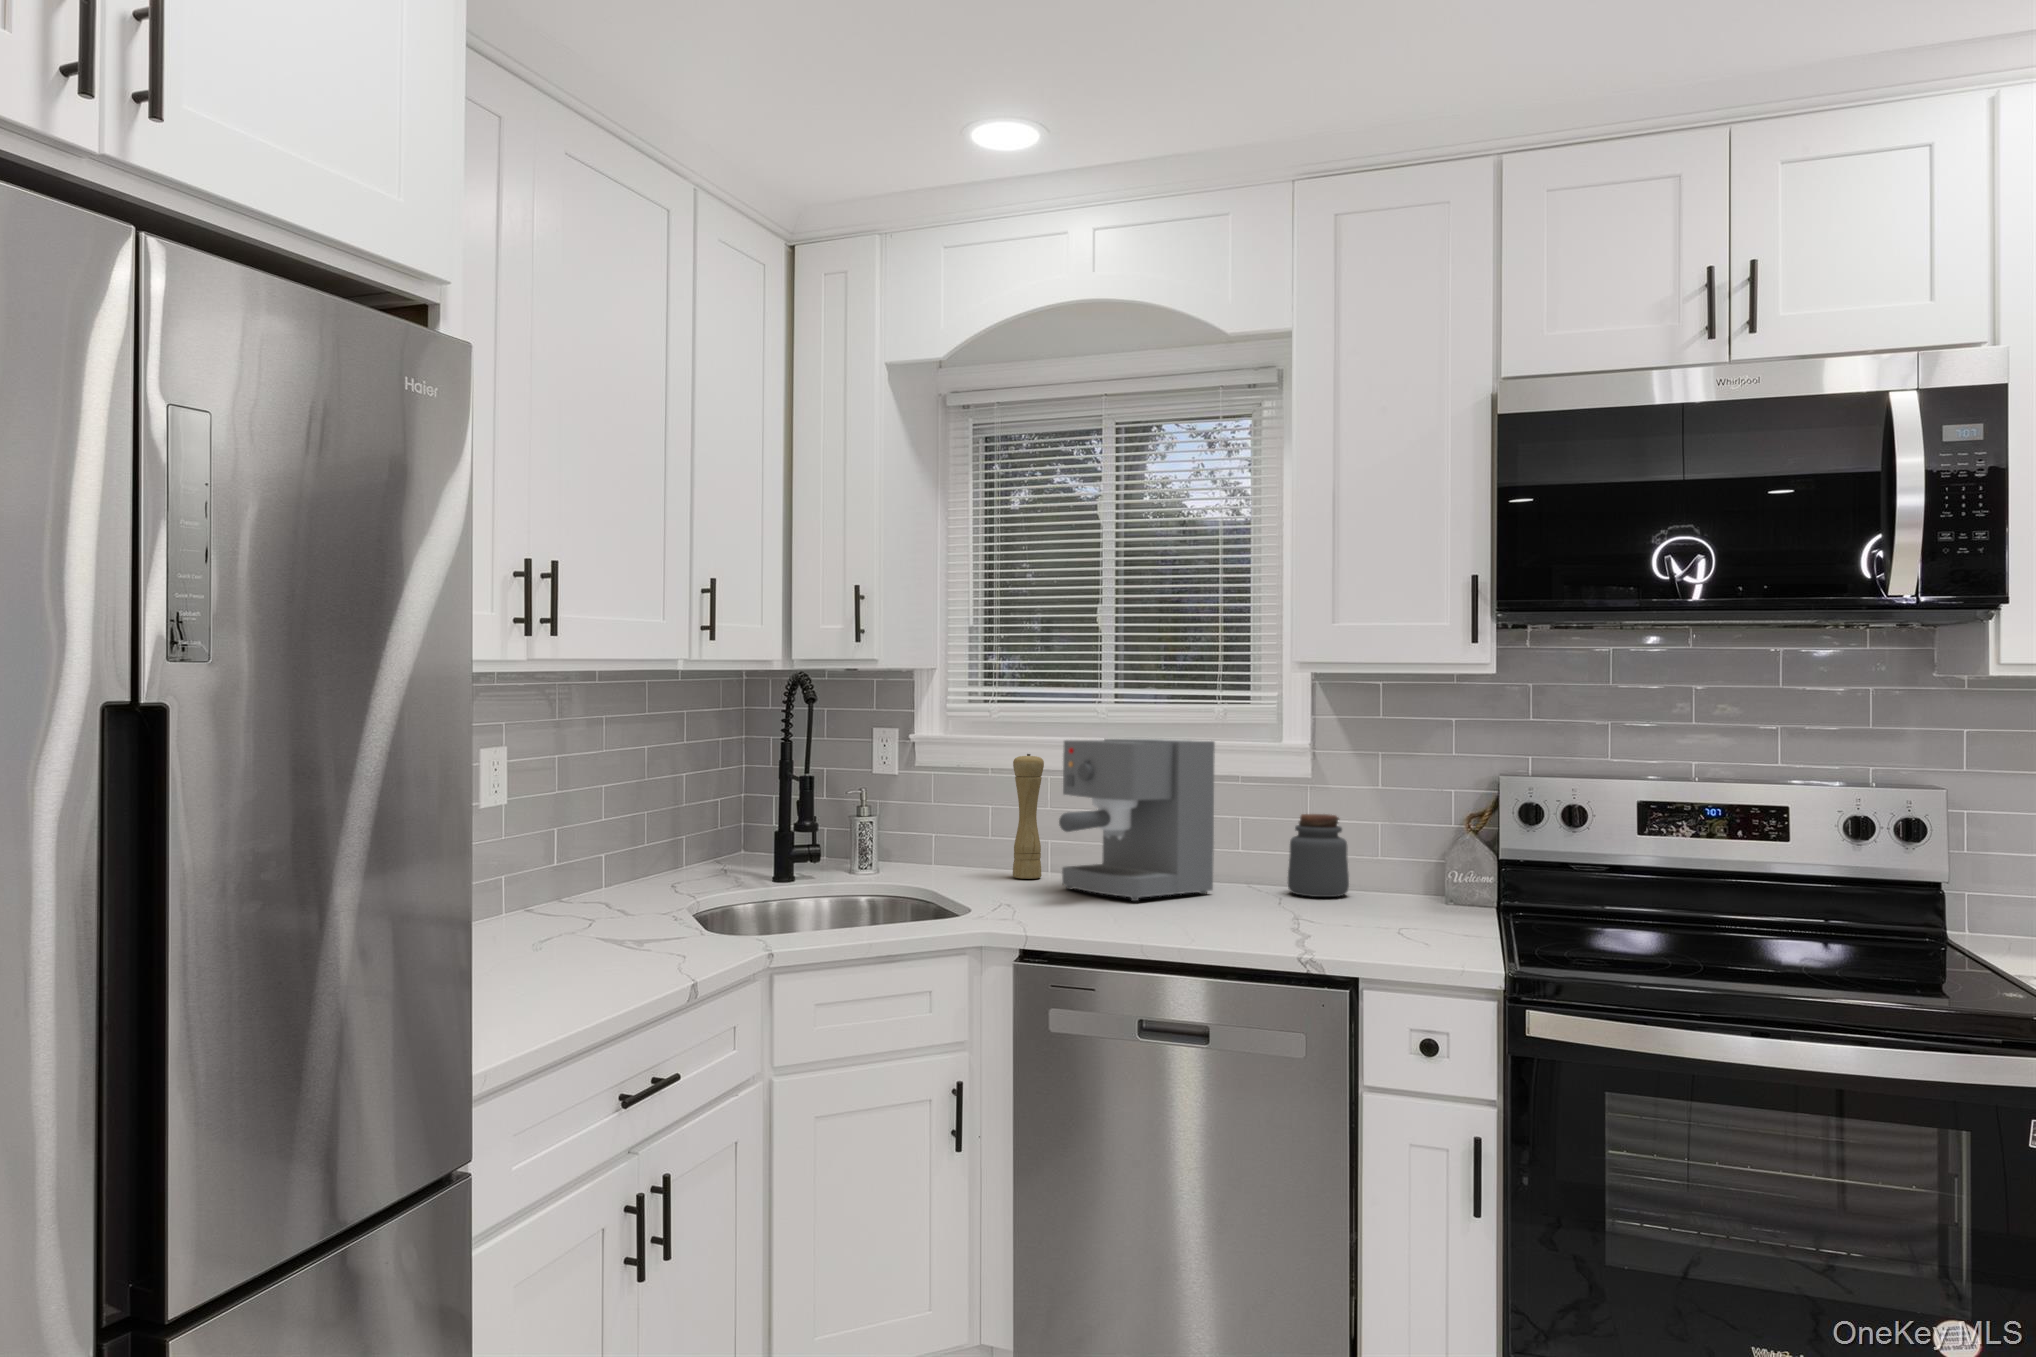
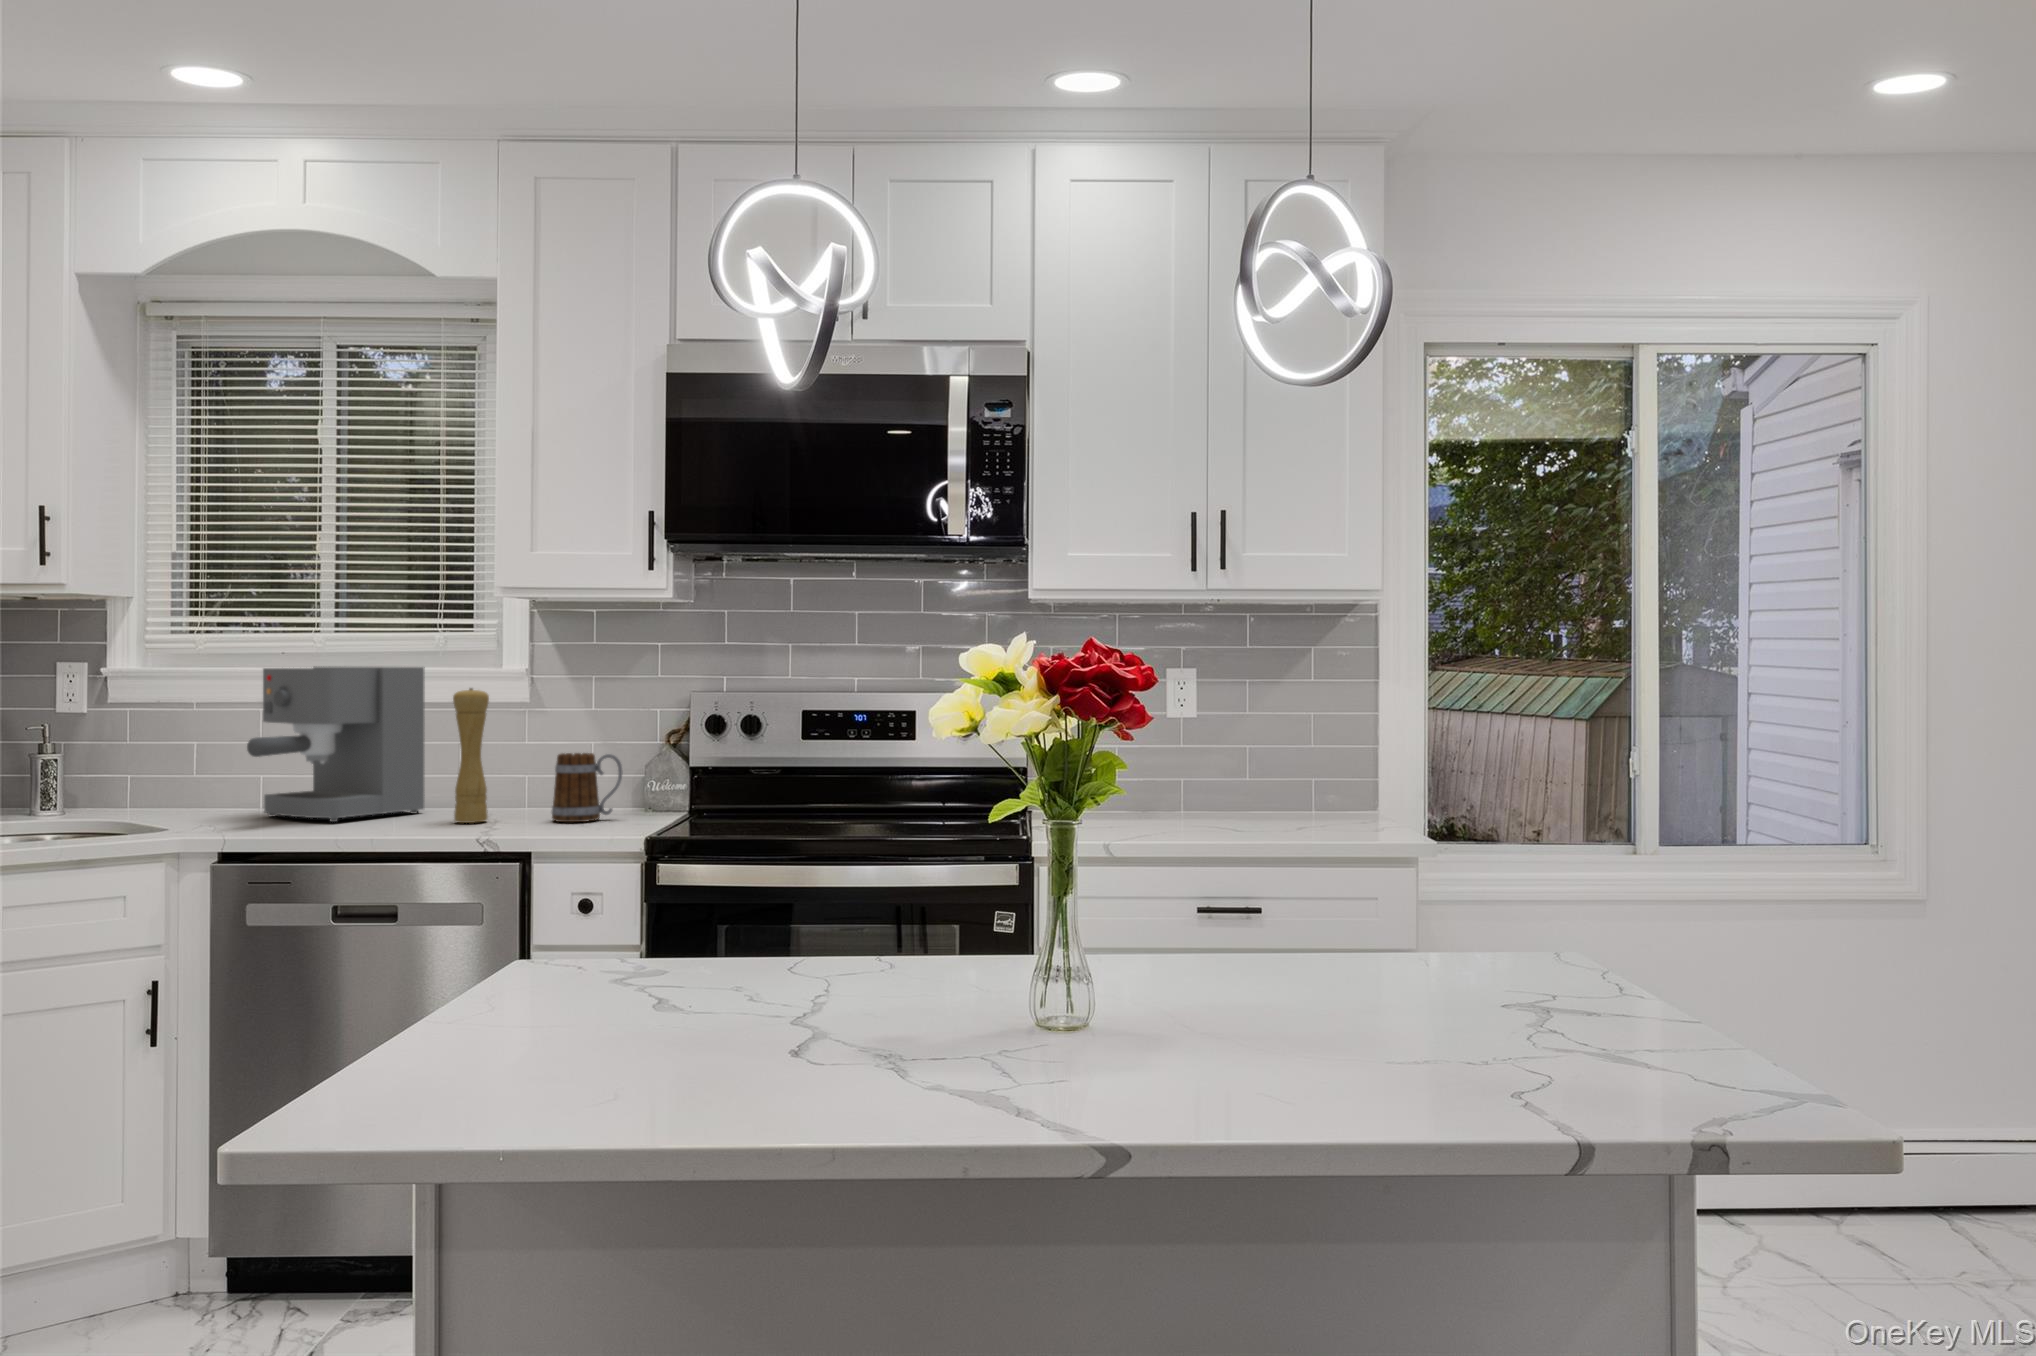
pepper mill: present [1013,754,1044,879] -> present [453,688,489,823]
jar: present [1288,814,1349,897] -> none [502,734,560,810]
mug: none [1359,840,1437,919] -> present [552,753,623,822]

